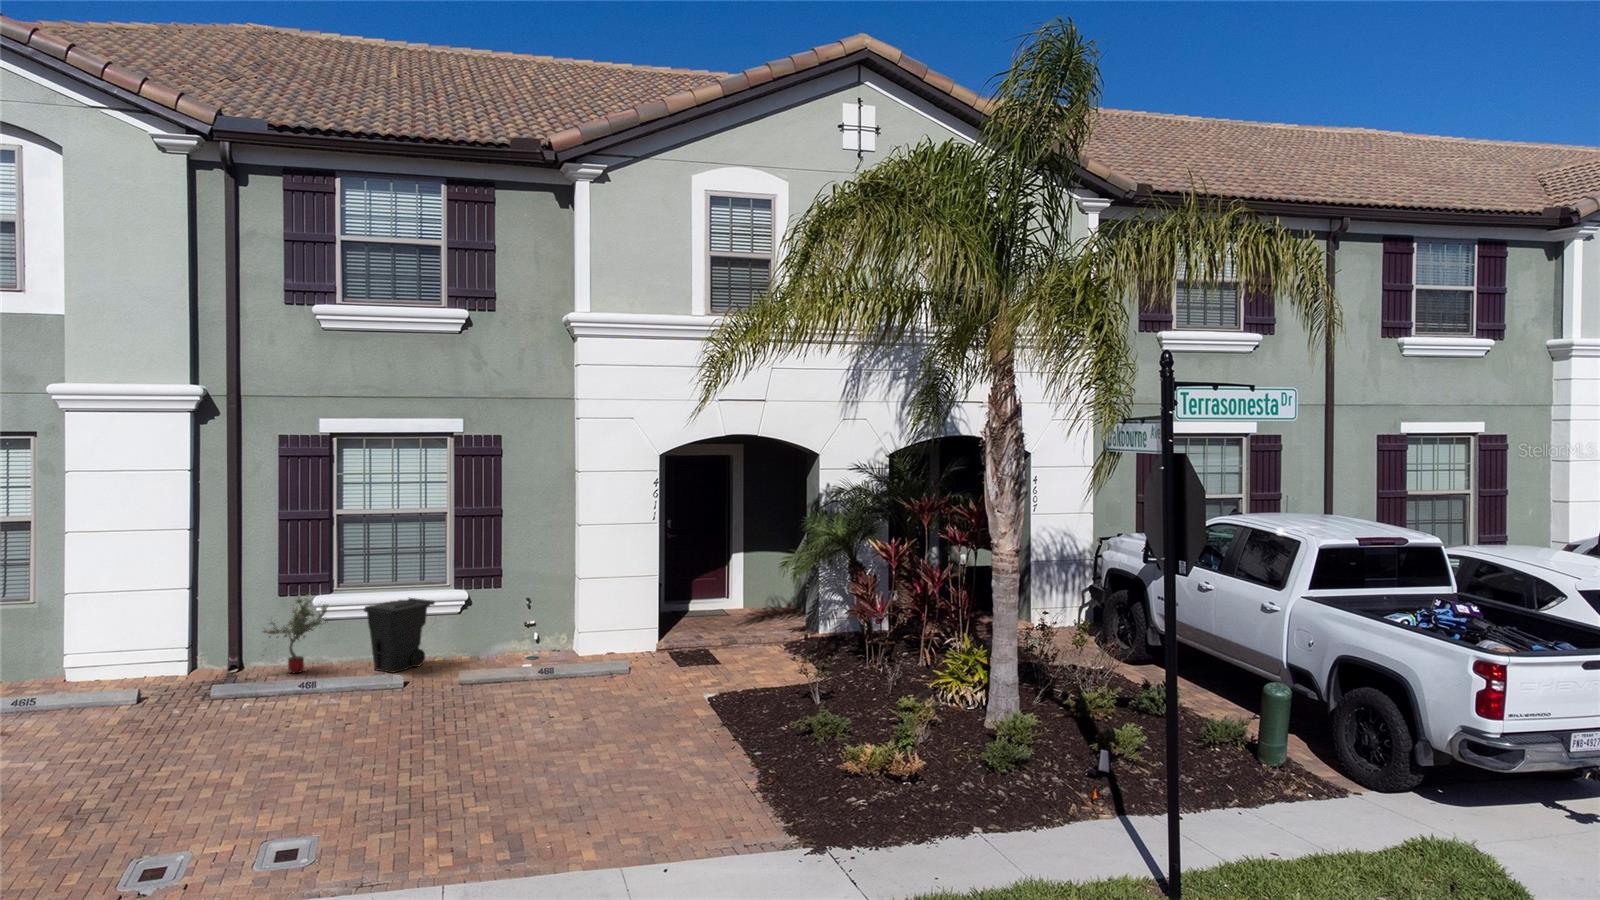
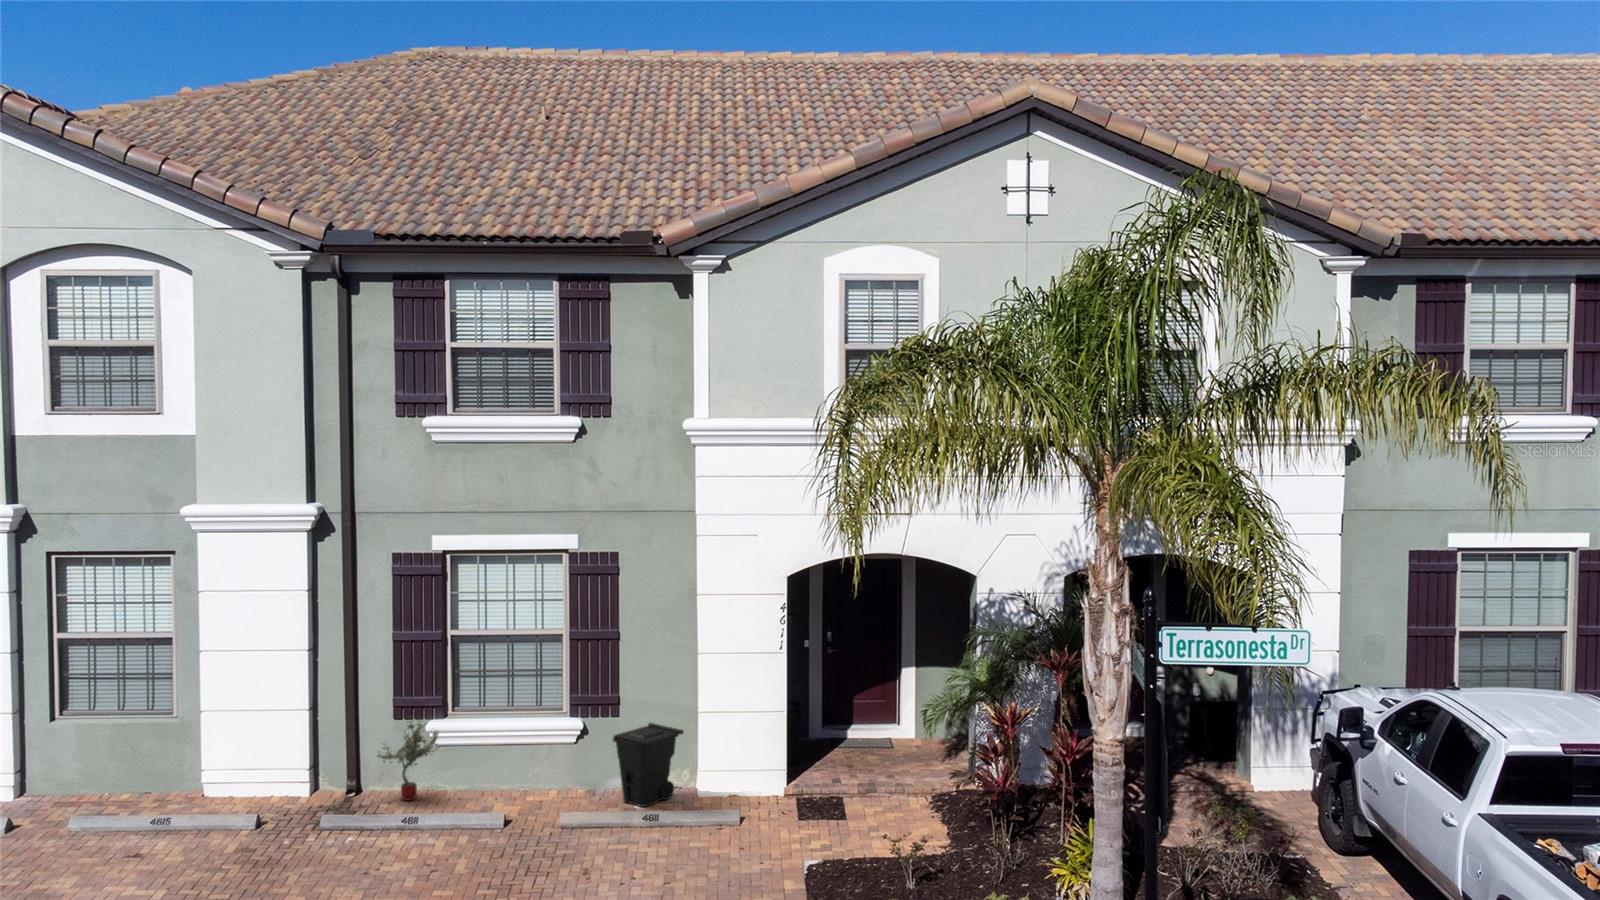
trash can: present [364,598,435,673] -> present [613,723,684,807]

